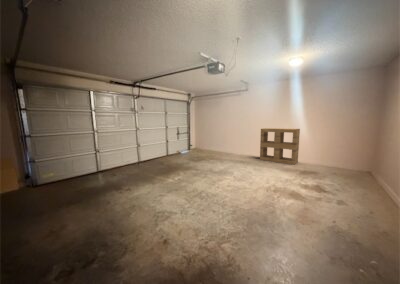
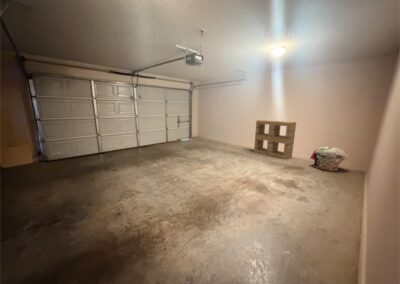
laundry basket: none [319,150,356,174] -> present [310,146,348,171]

